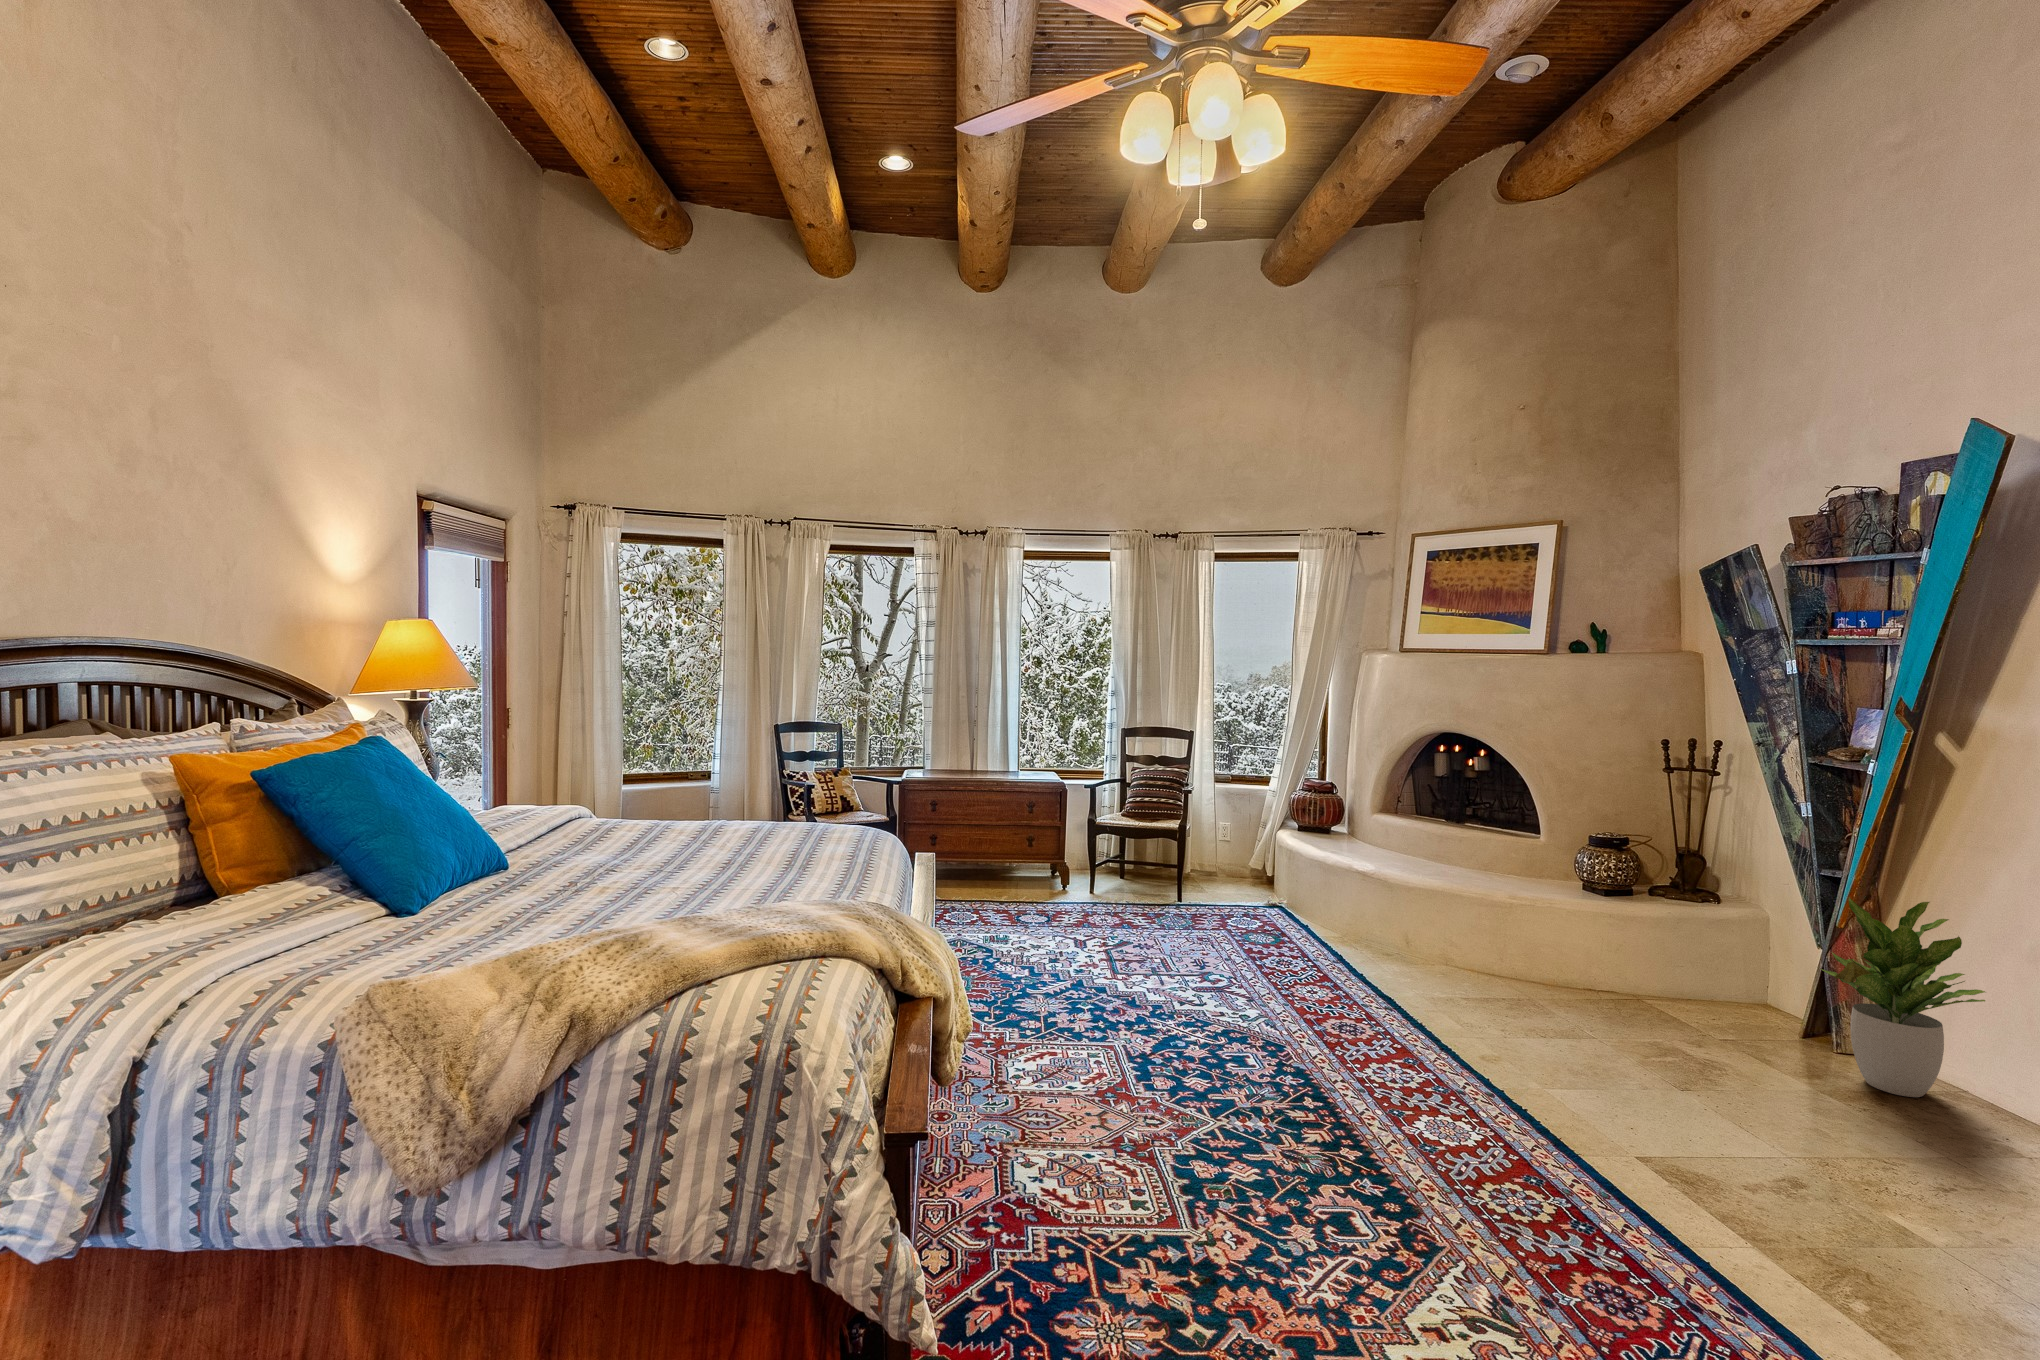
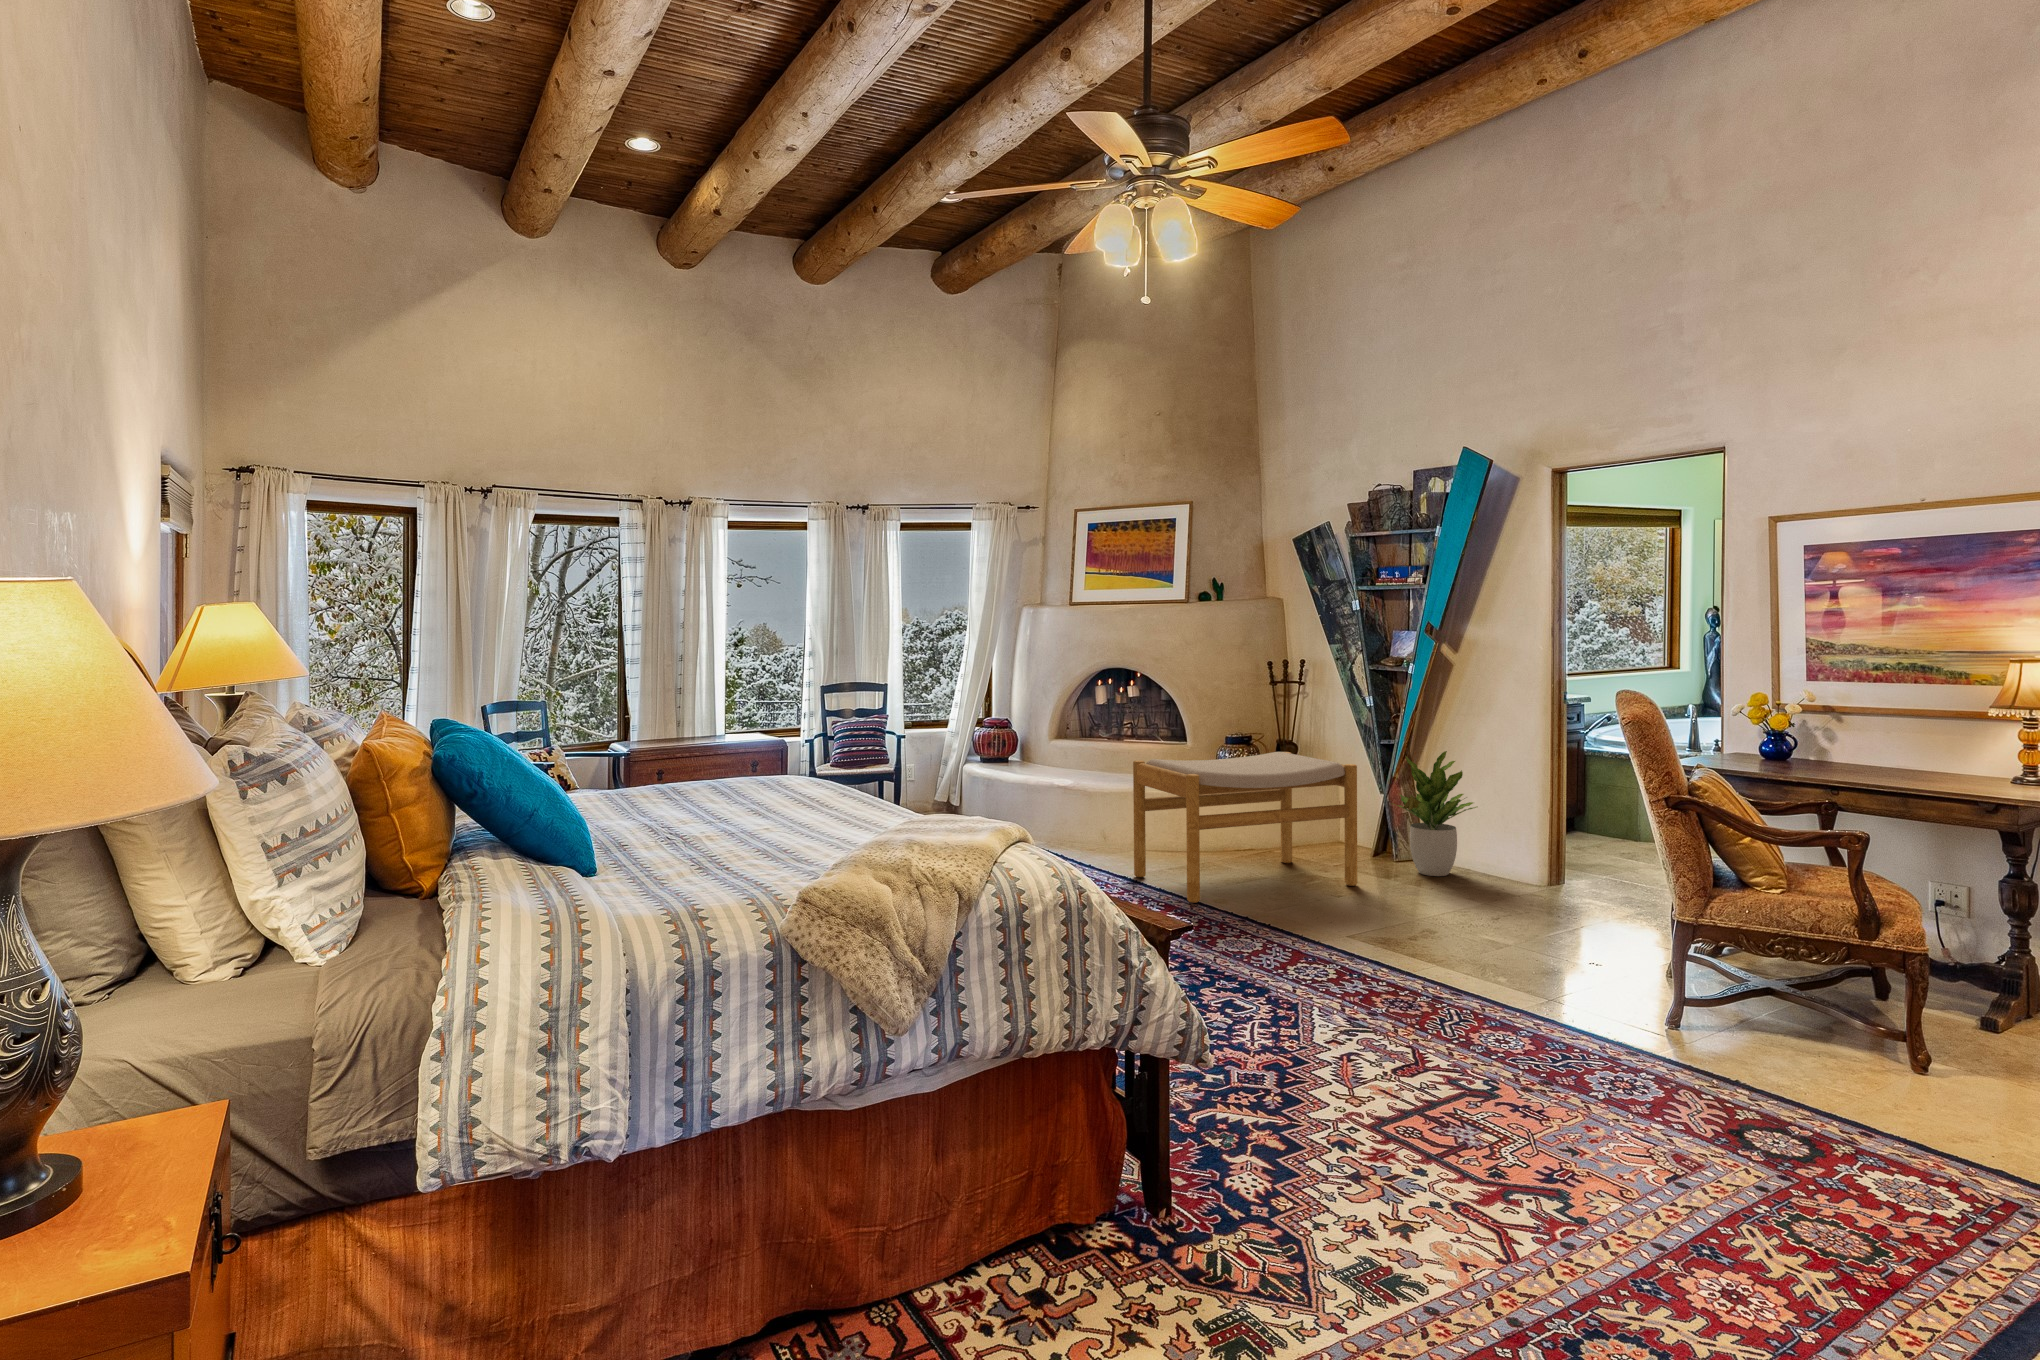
footstool: none [1391,847,1735,1078] -> present [1133,752,1358,903]

